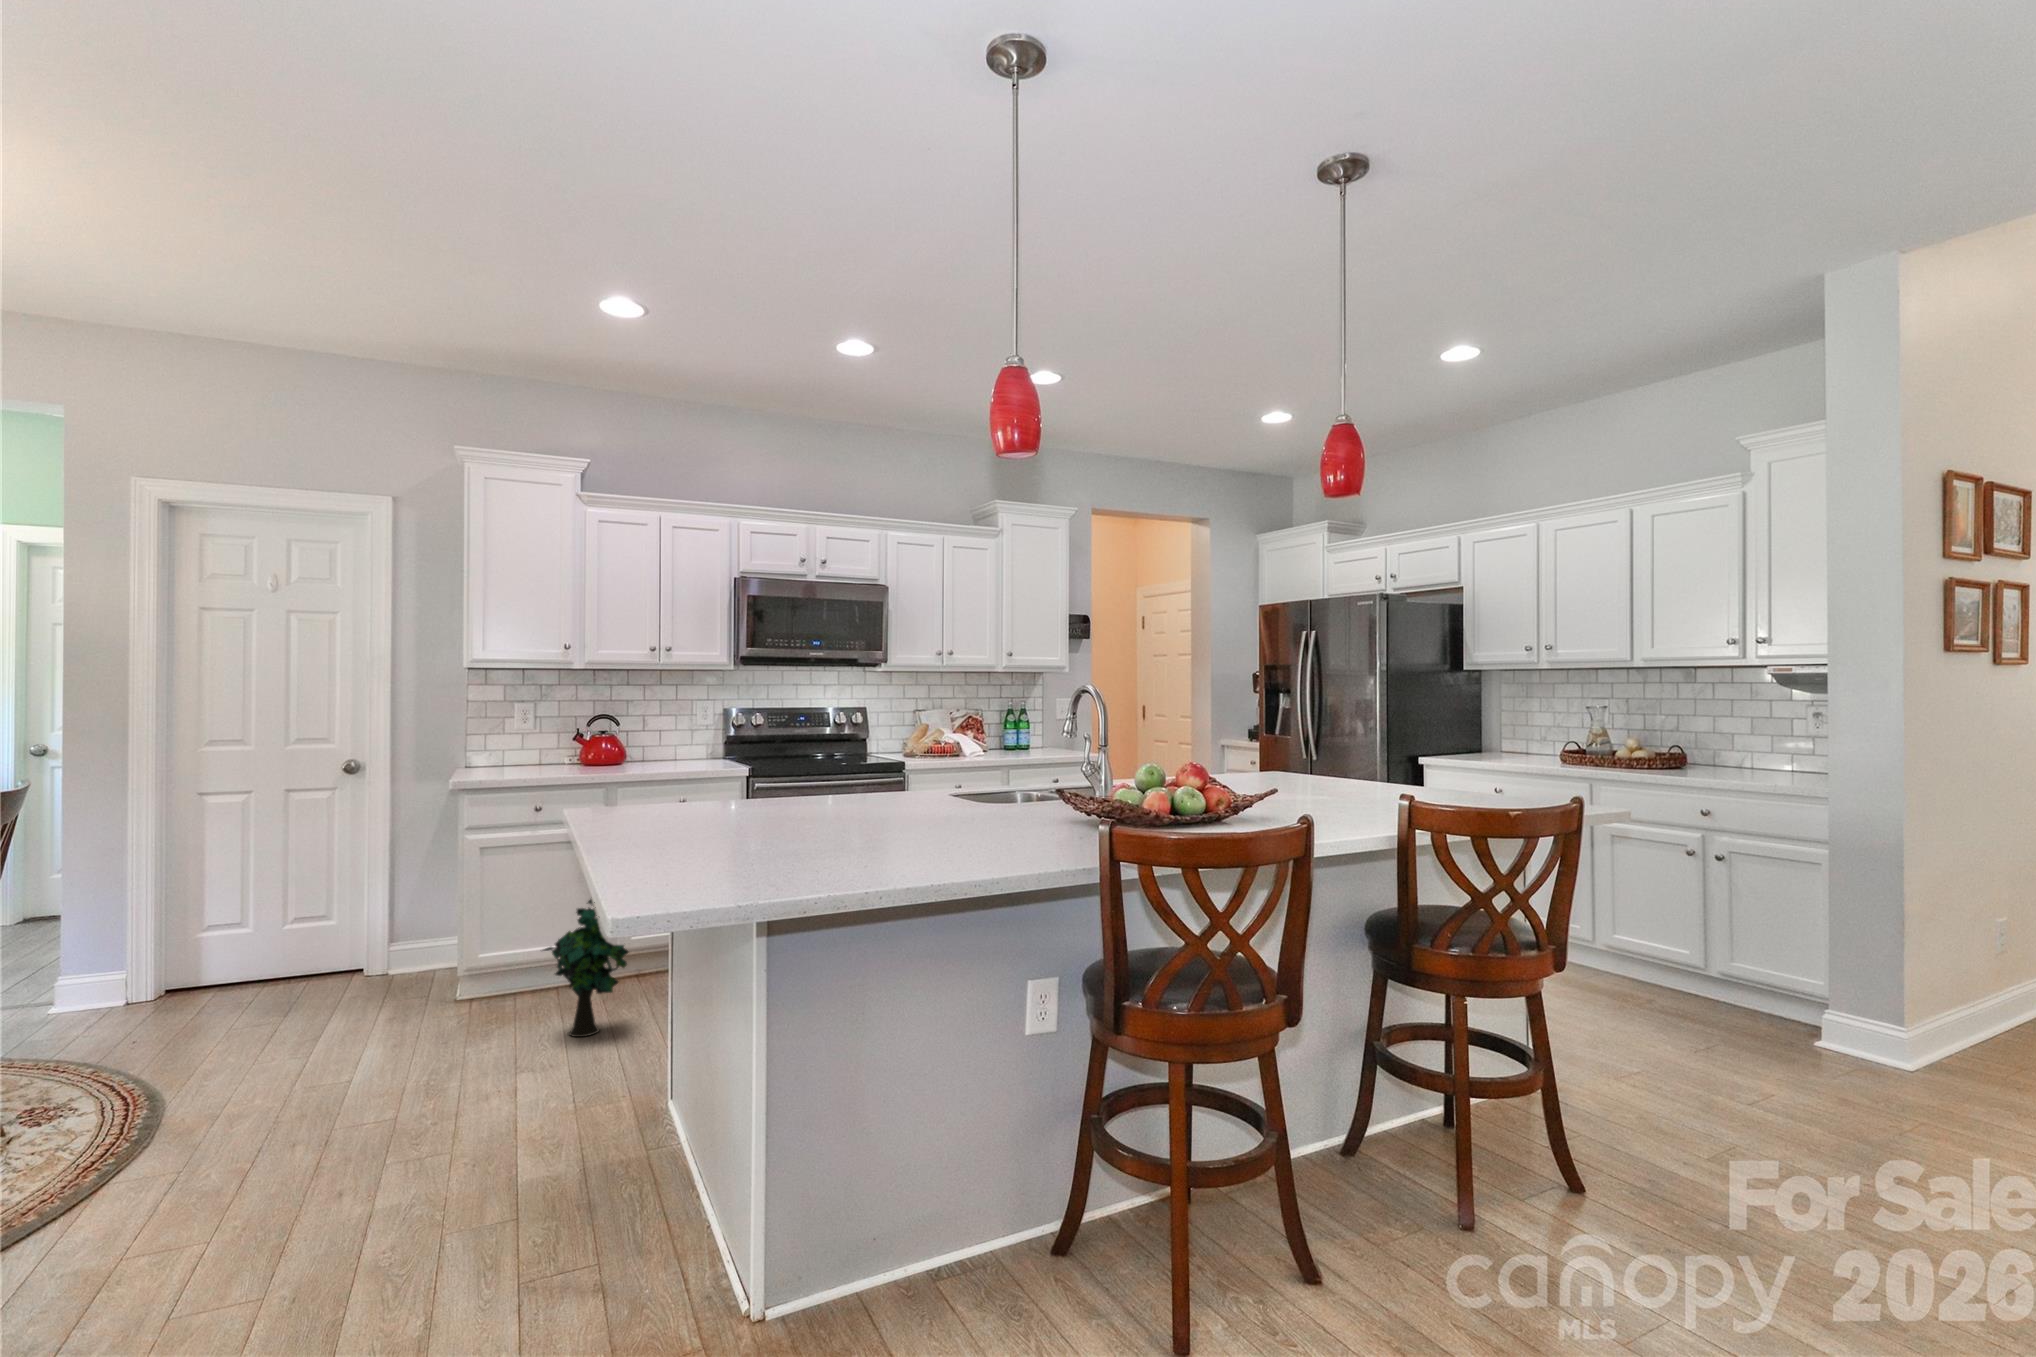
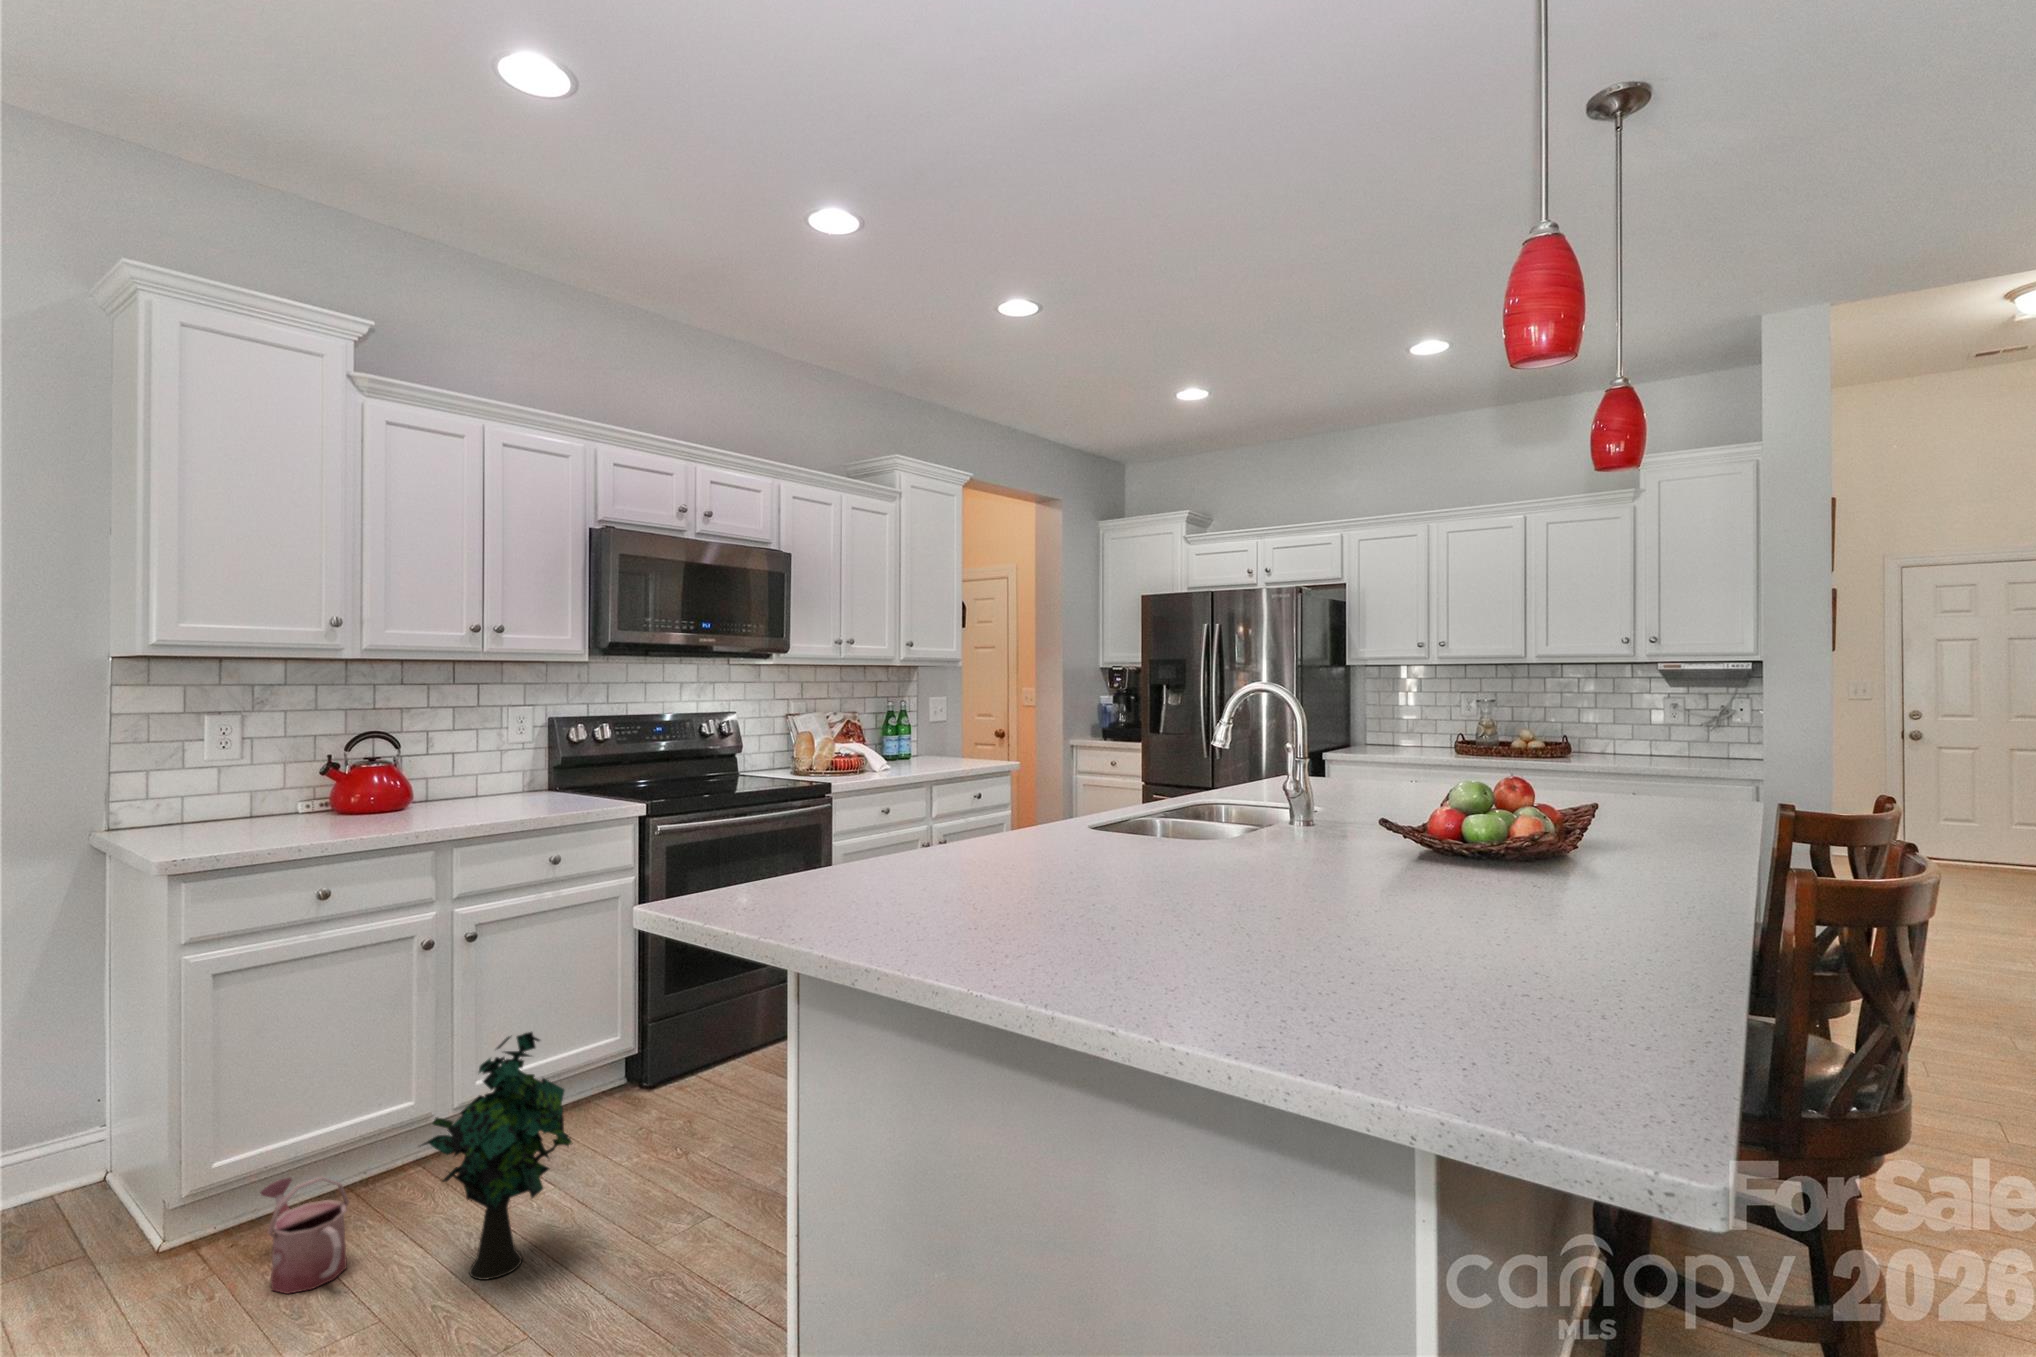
watering can: none [481,965,526,1025] -> present [261,1177,349,1294]

